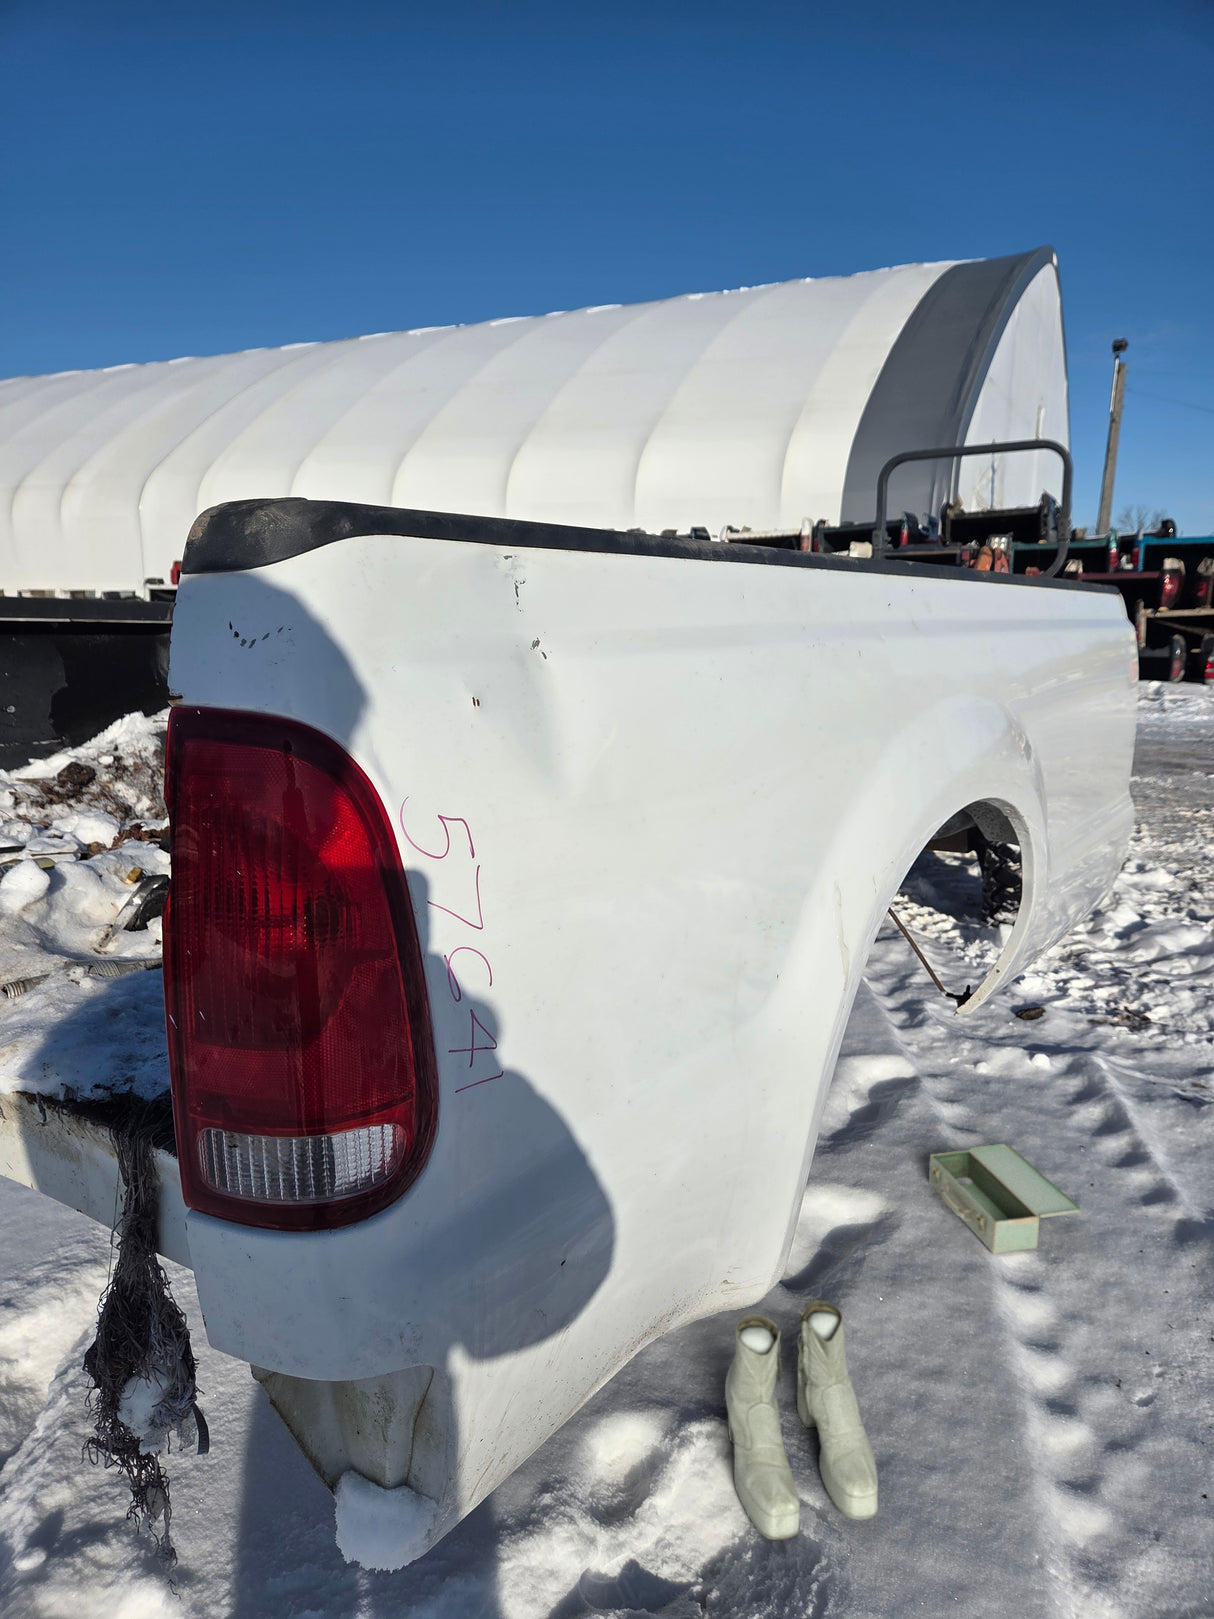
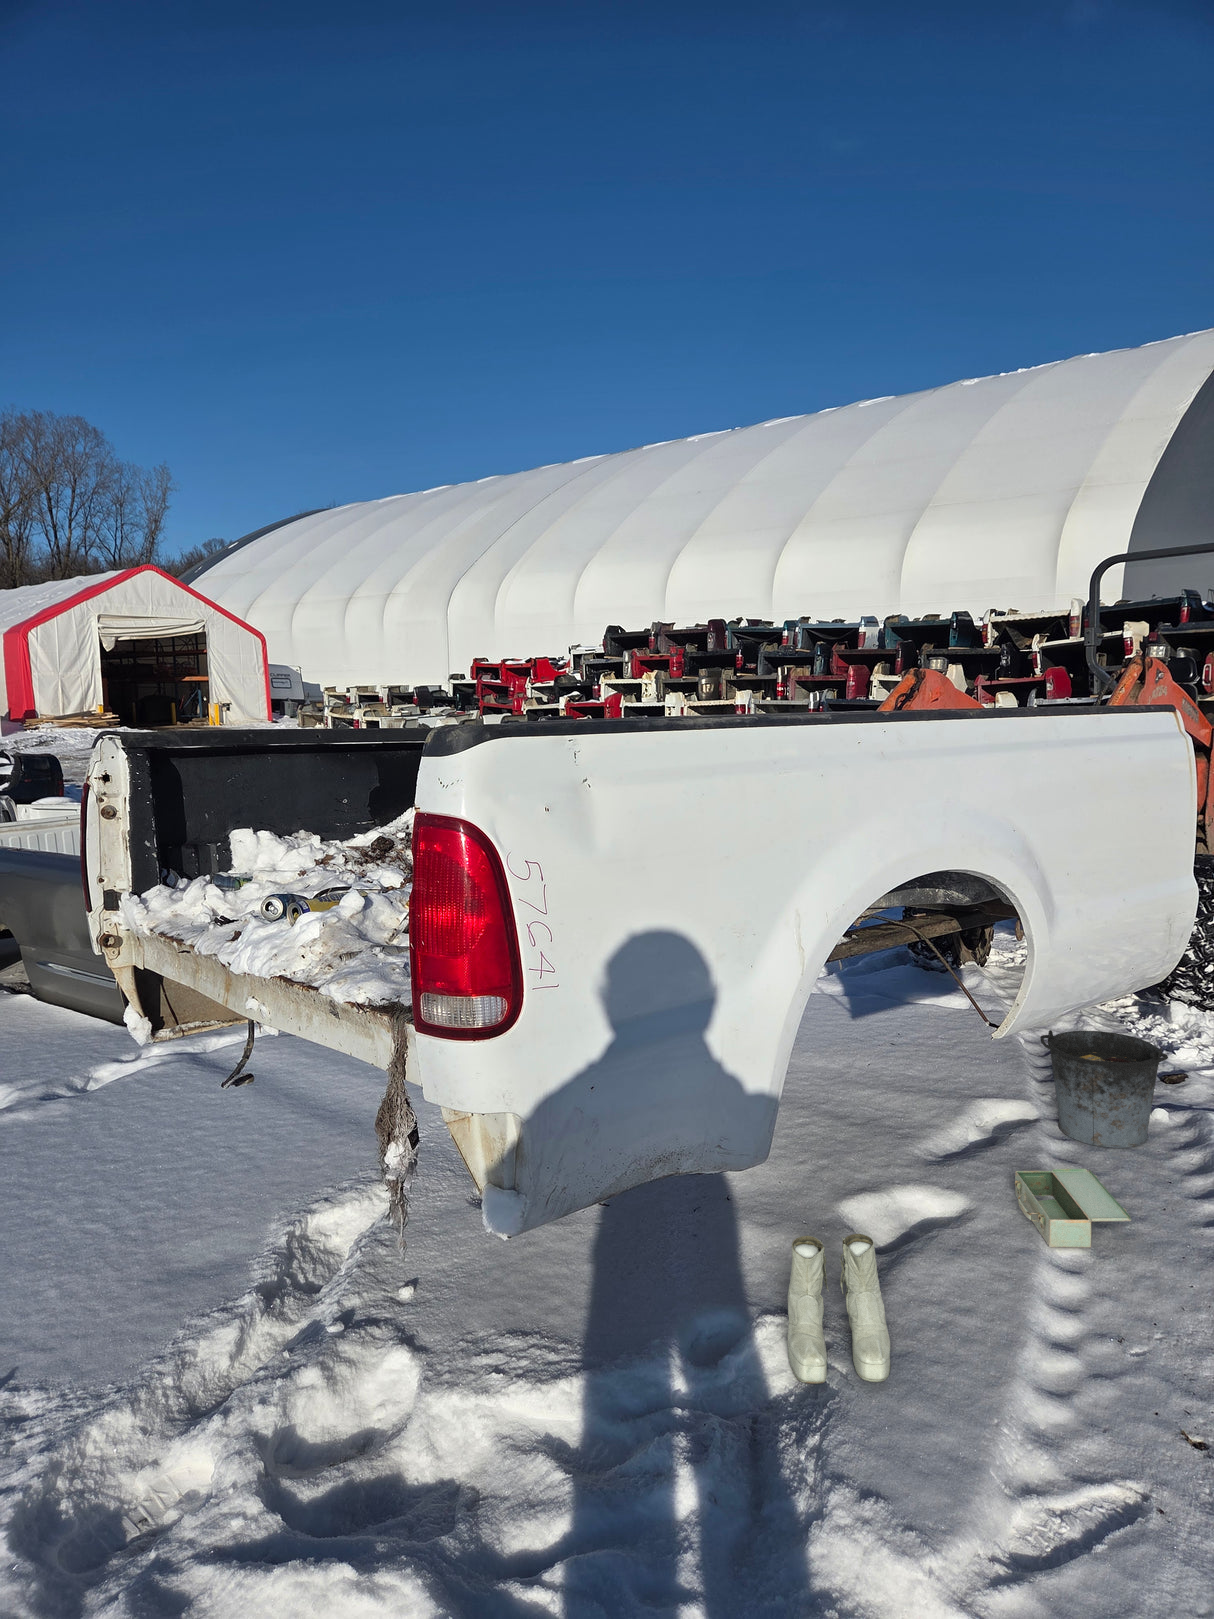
bucket: none [924,973,1066,1106] -> present [1040,1030,1168,1148]

